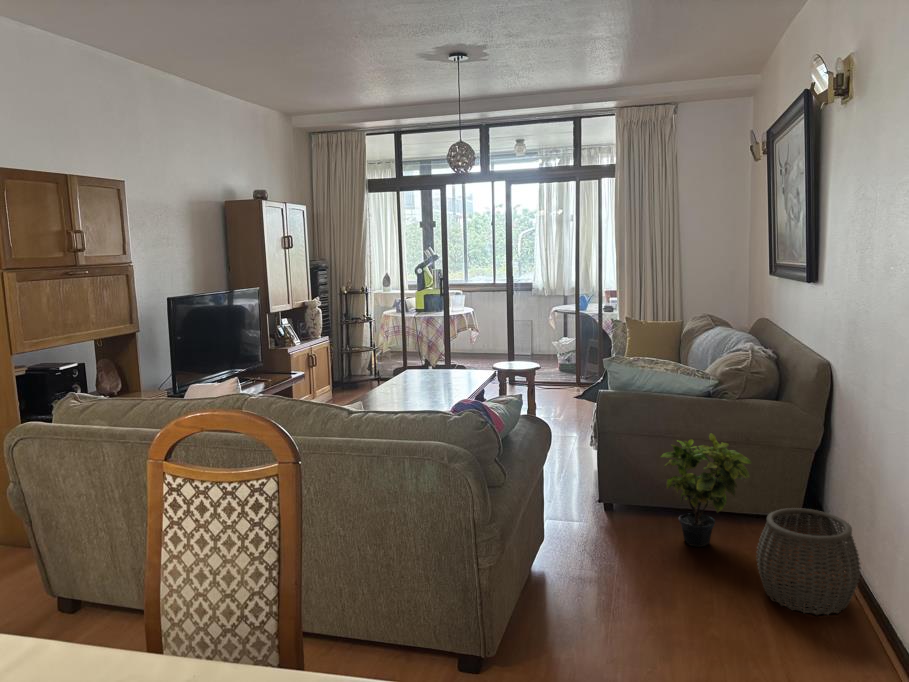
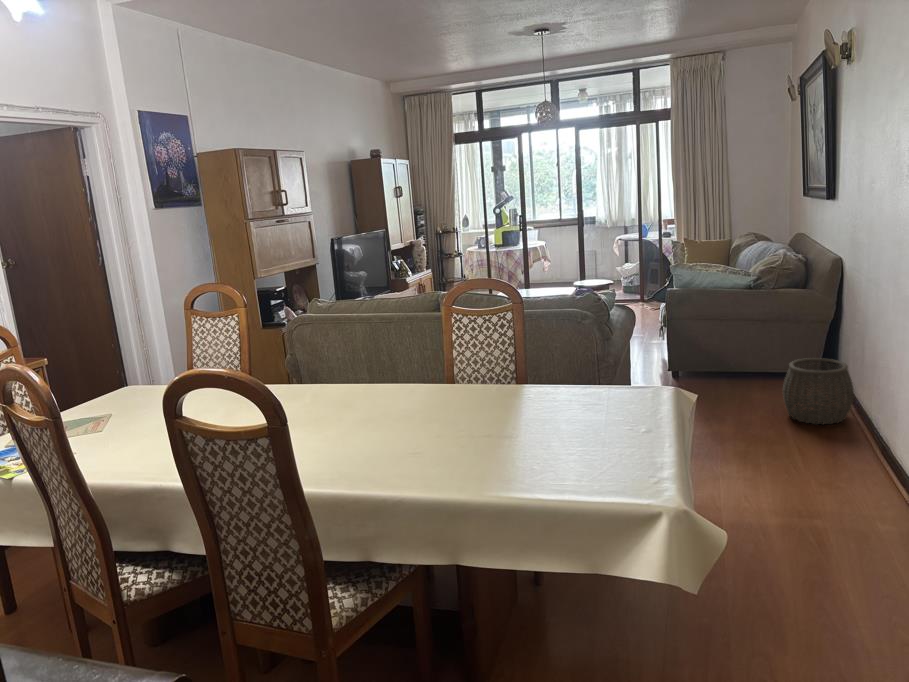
potted plant: present [661,434,751,547] -> none [713,314,781,395]

